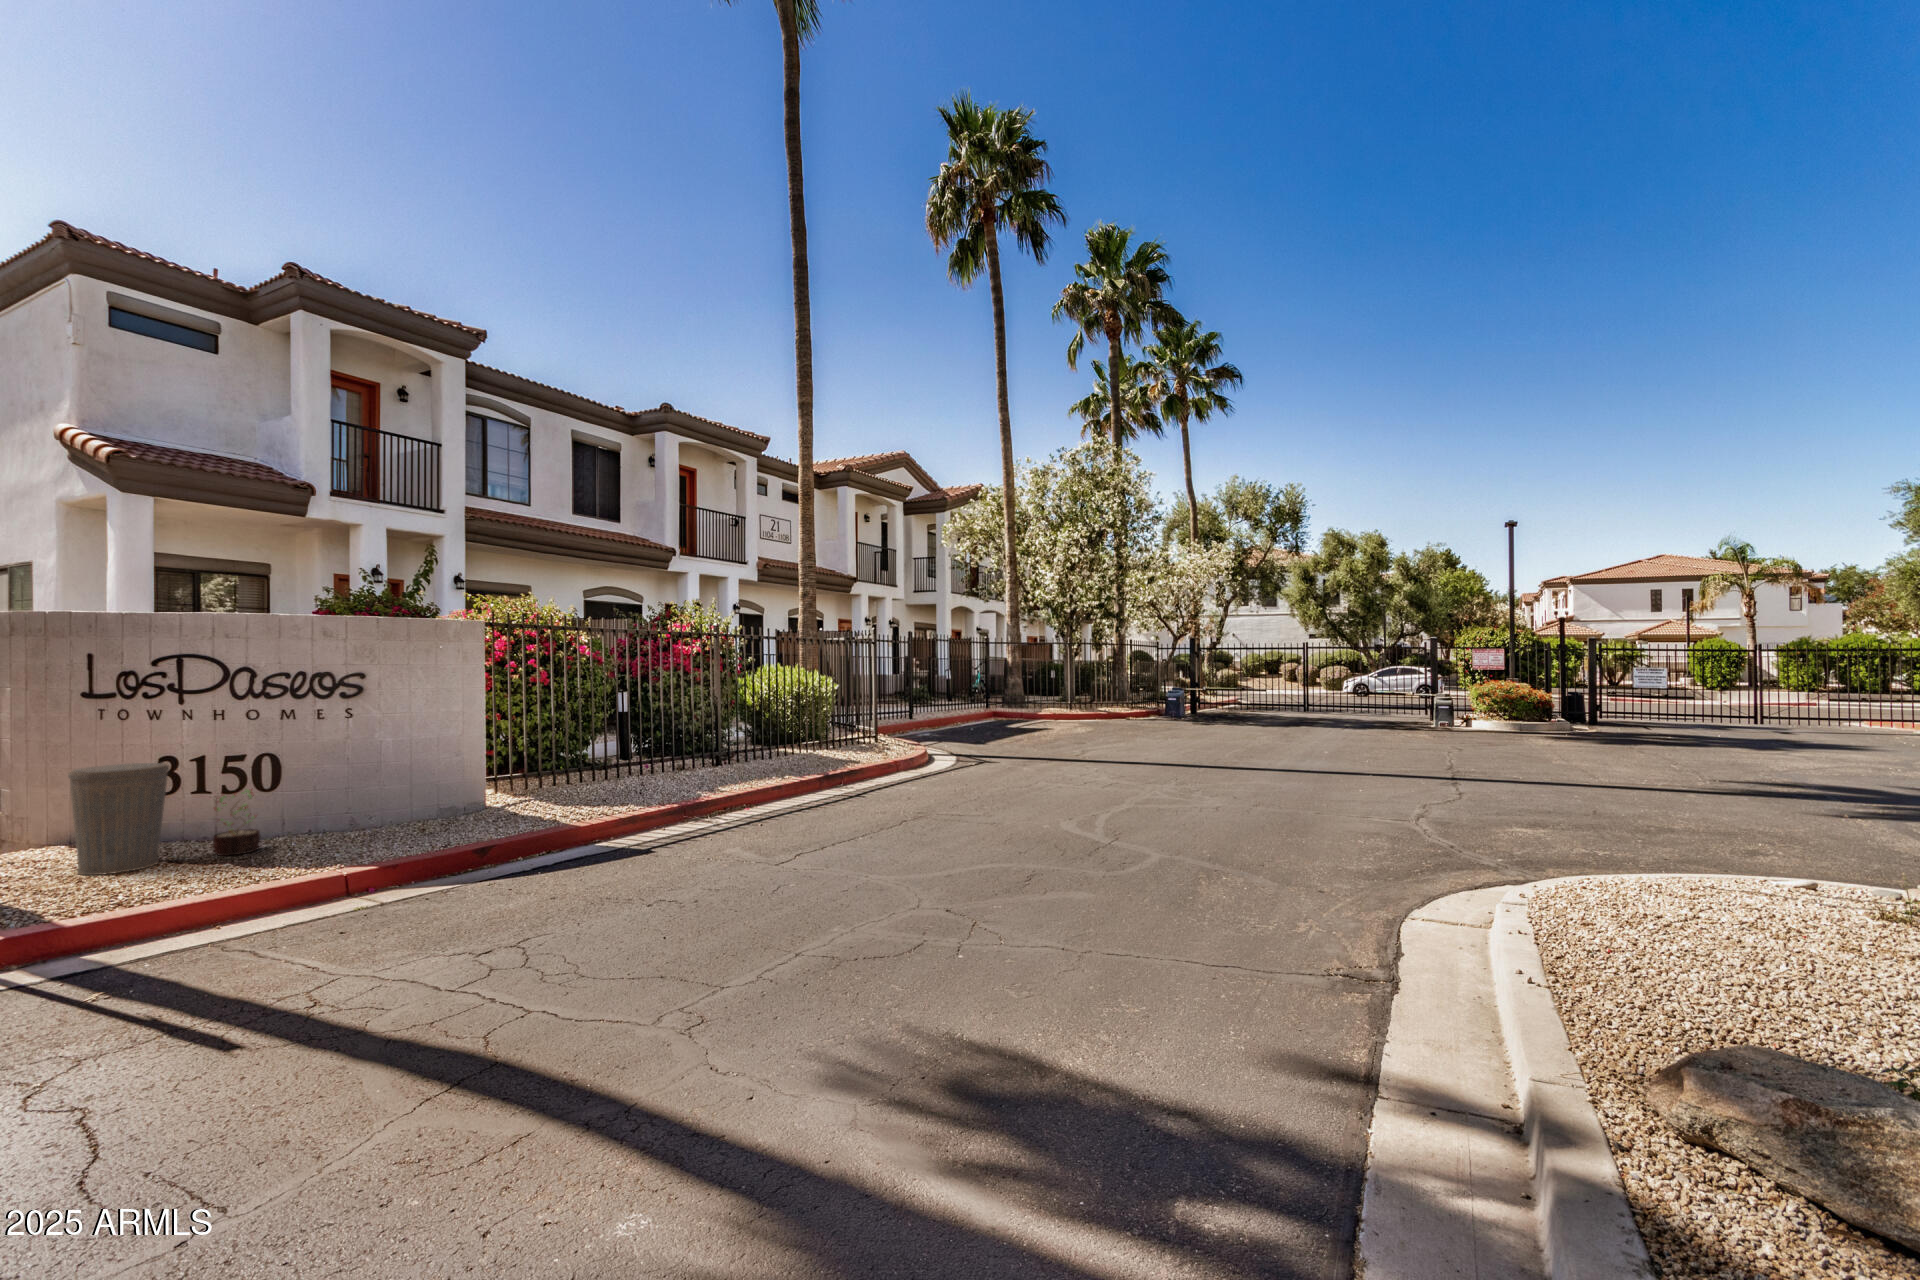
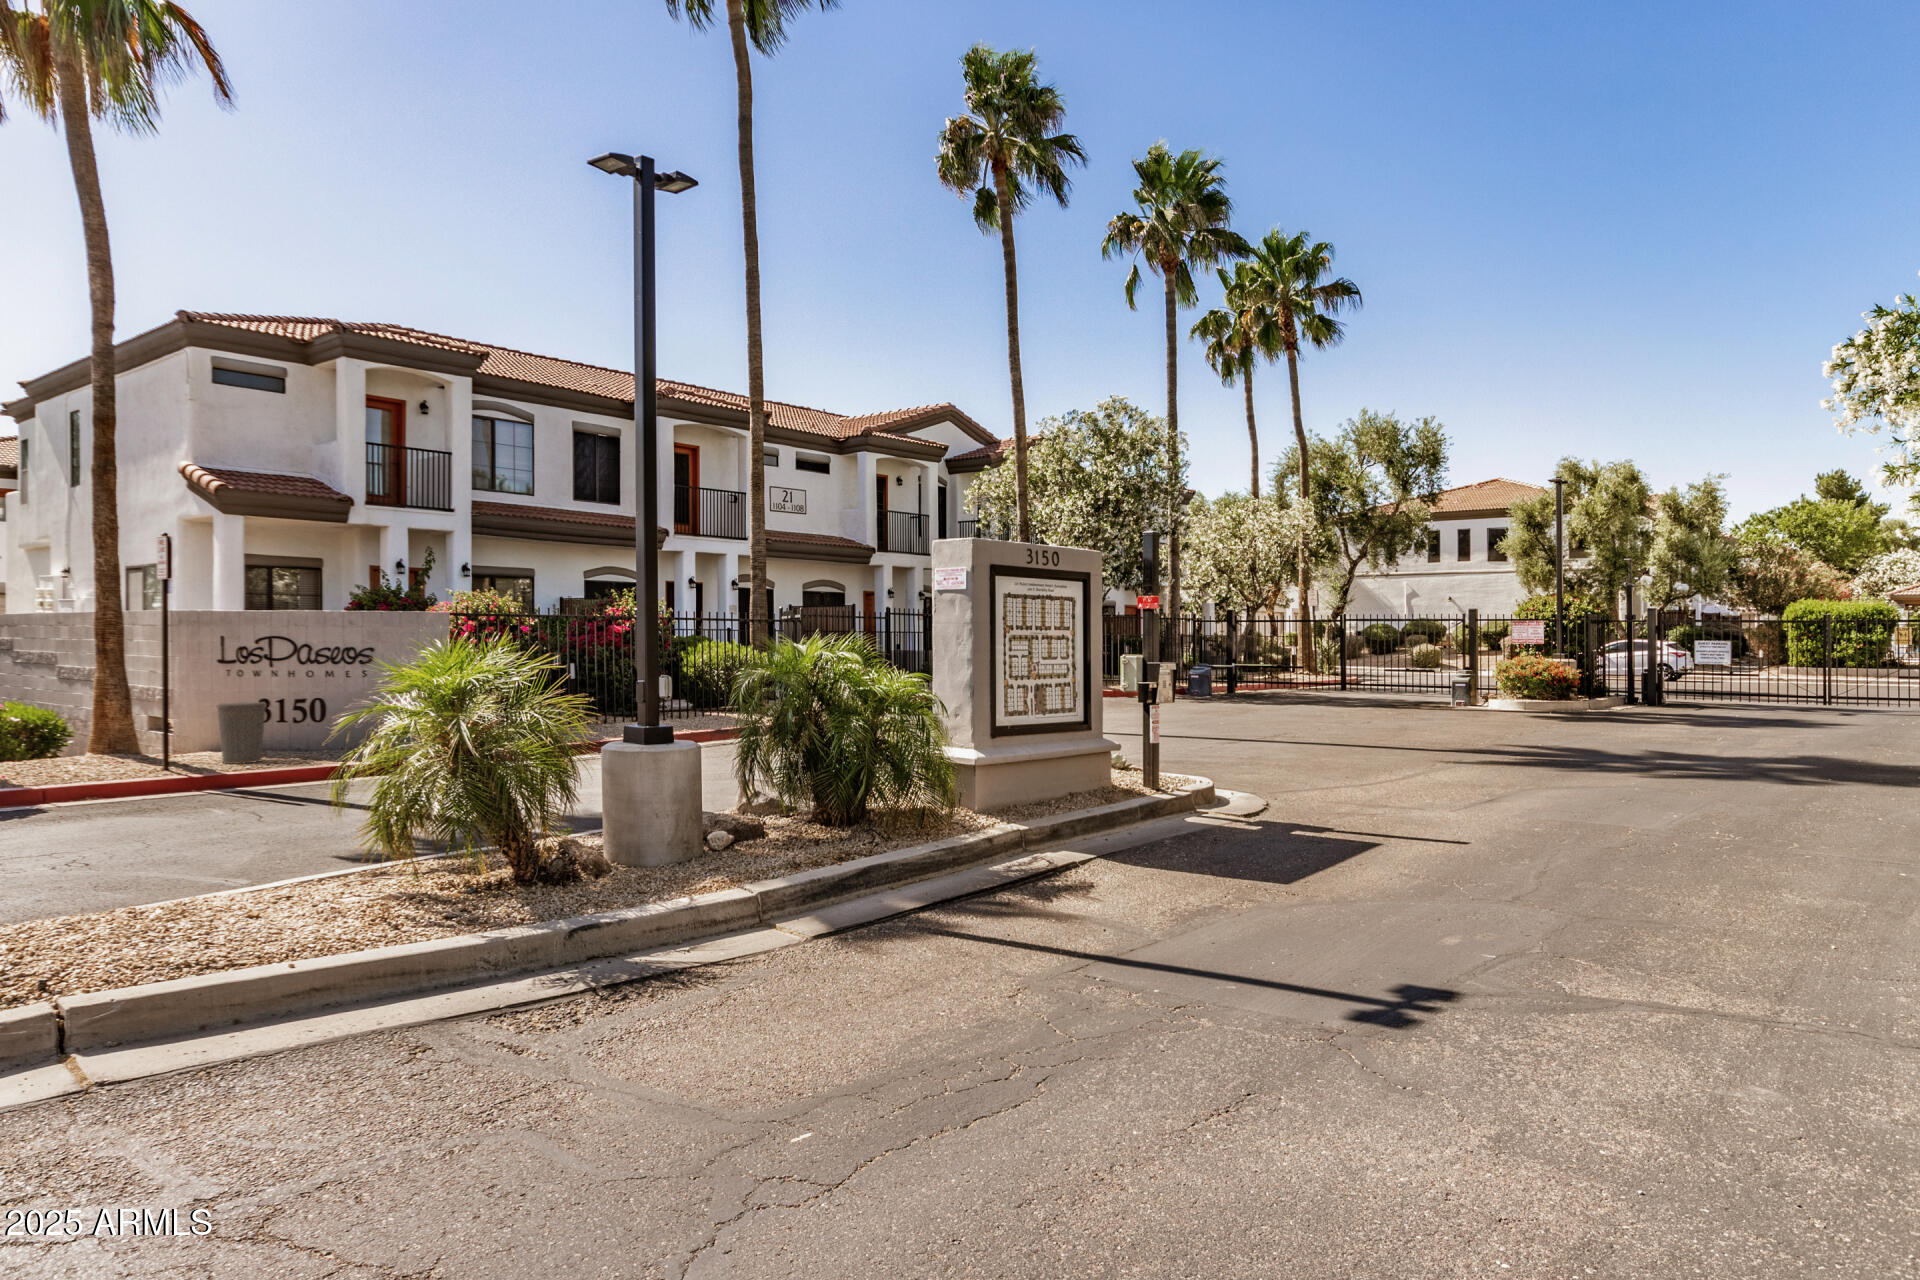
decorative plant: present [213,789,261,856] -> none [289,719,316,759]

